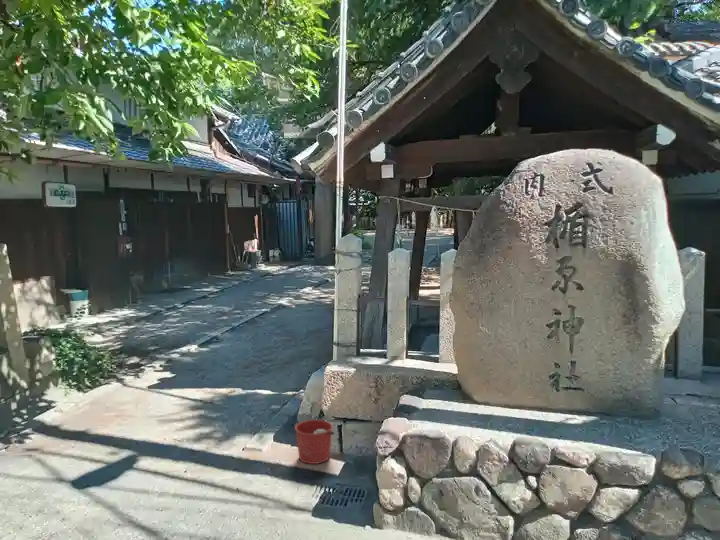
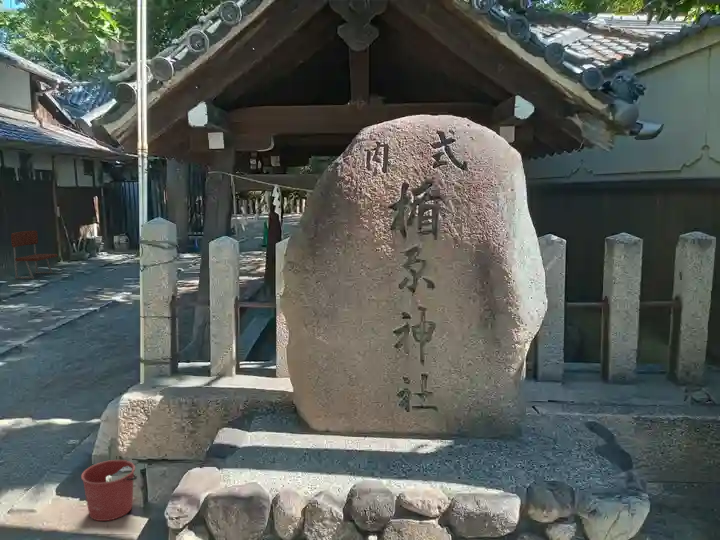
bench: none [195,244,229,285] -> present [11,231,58,279]

